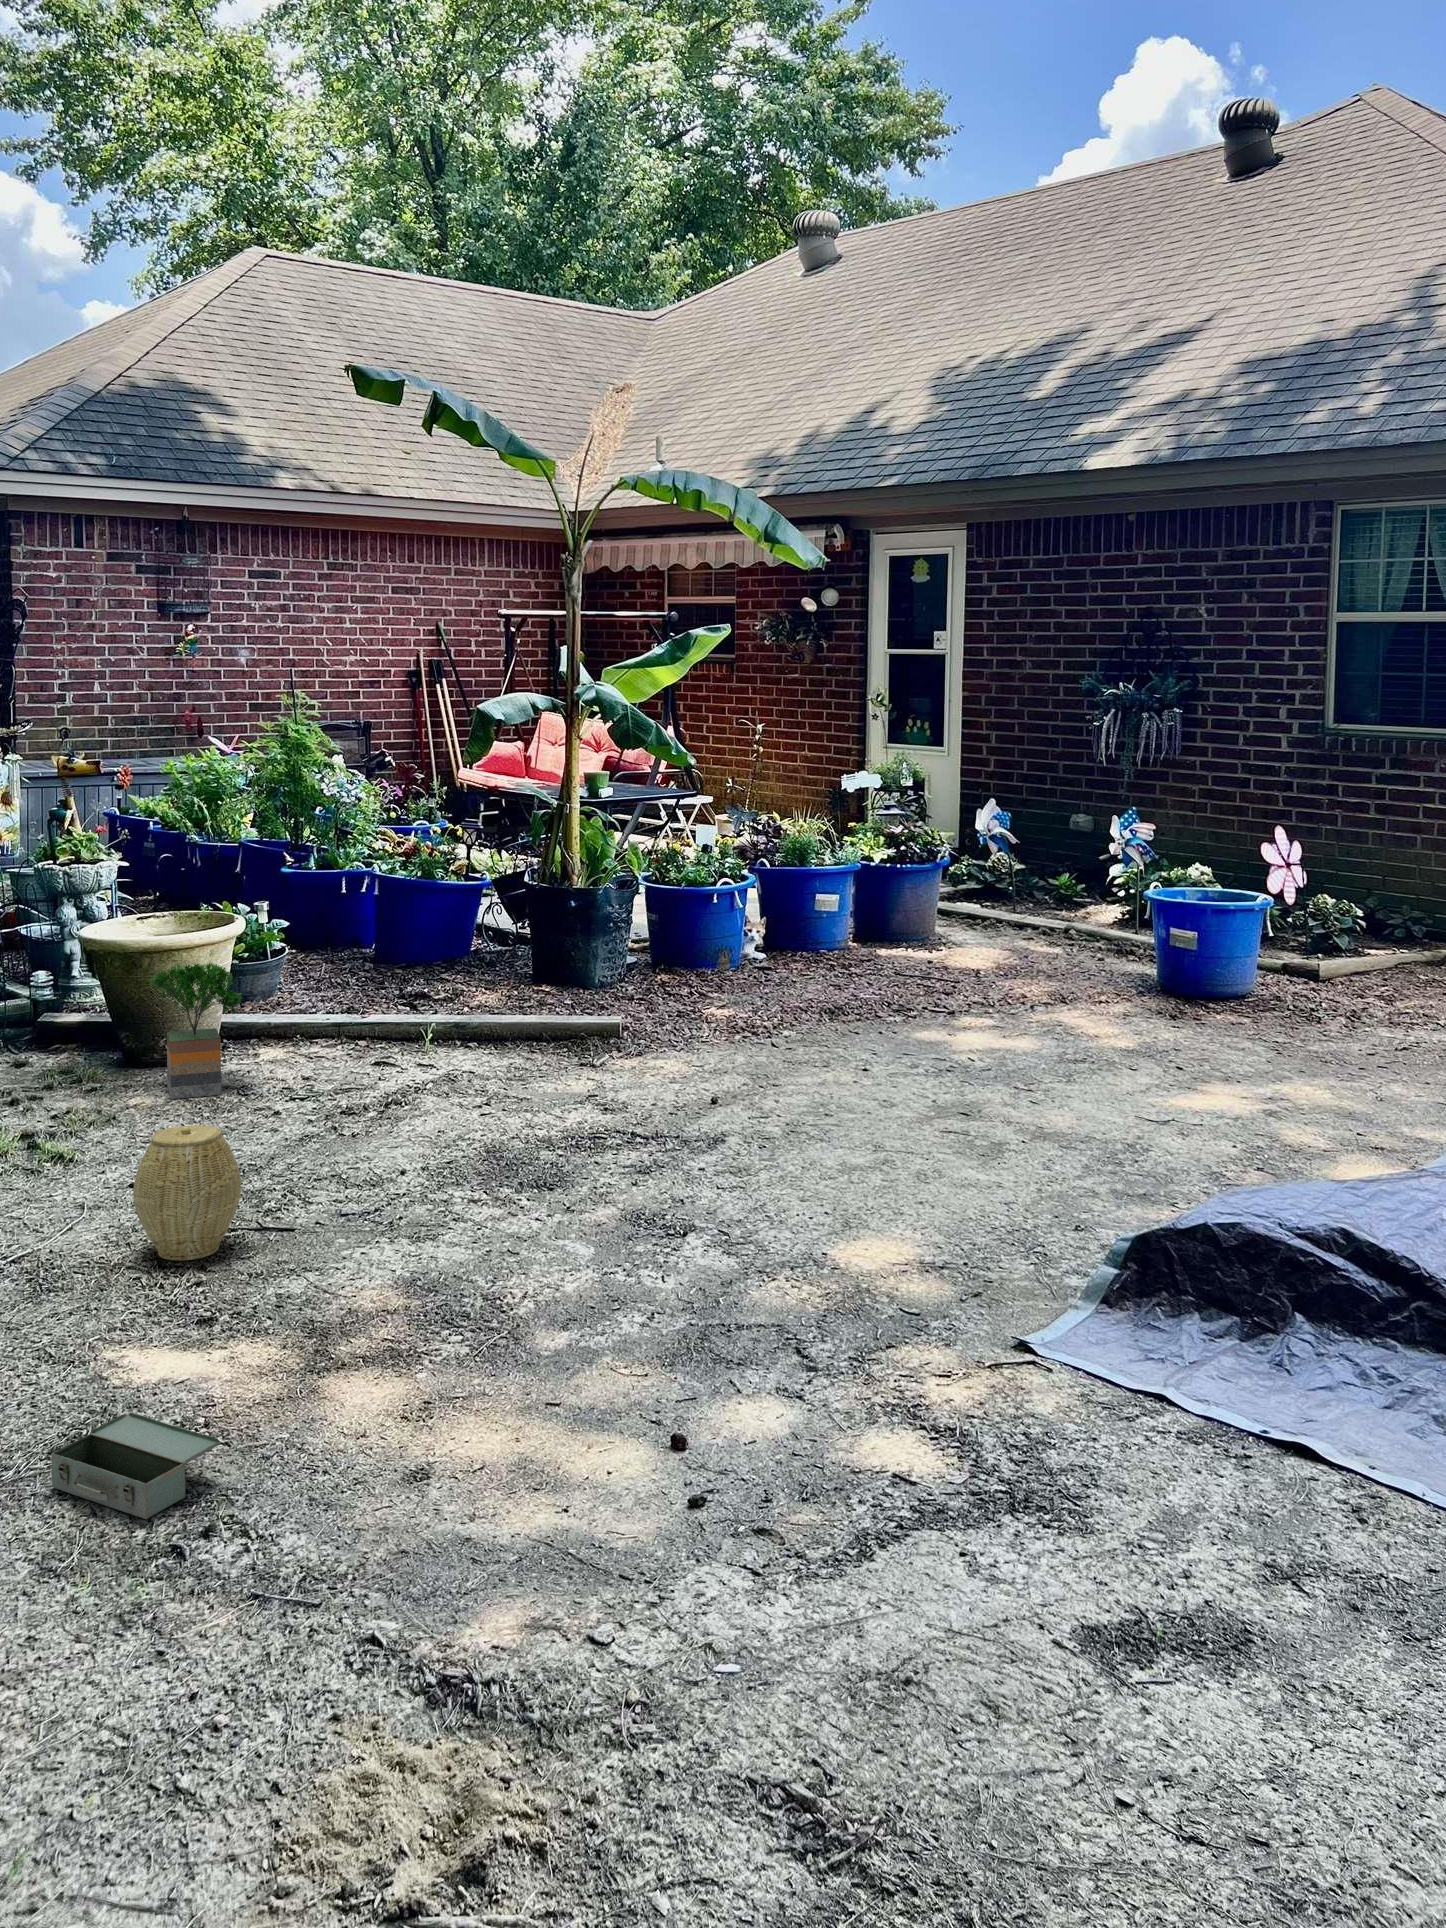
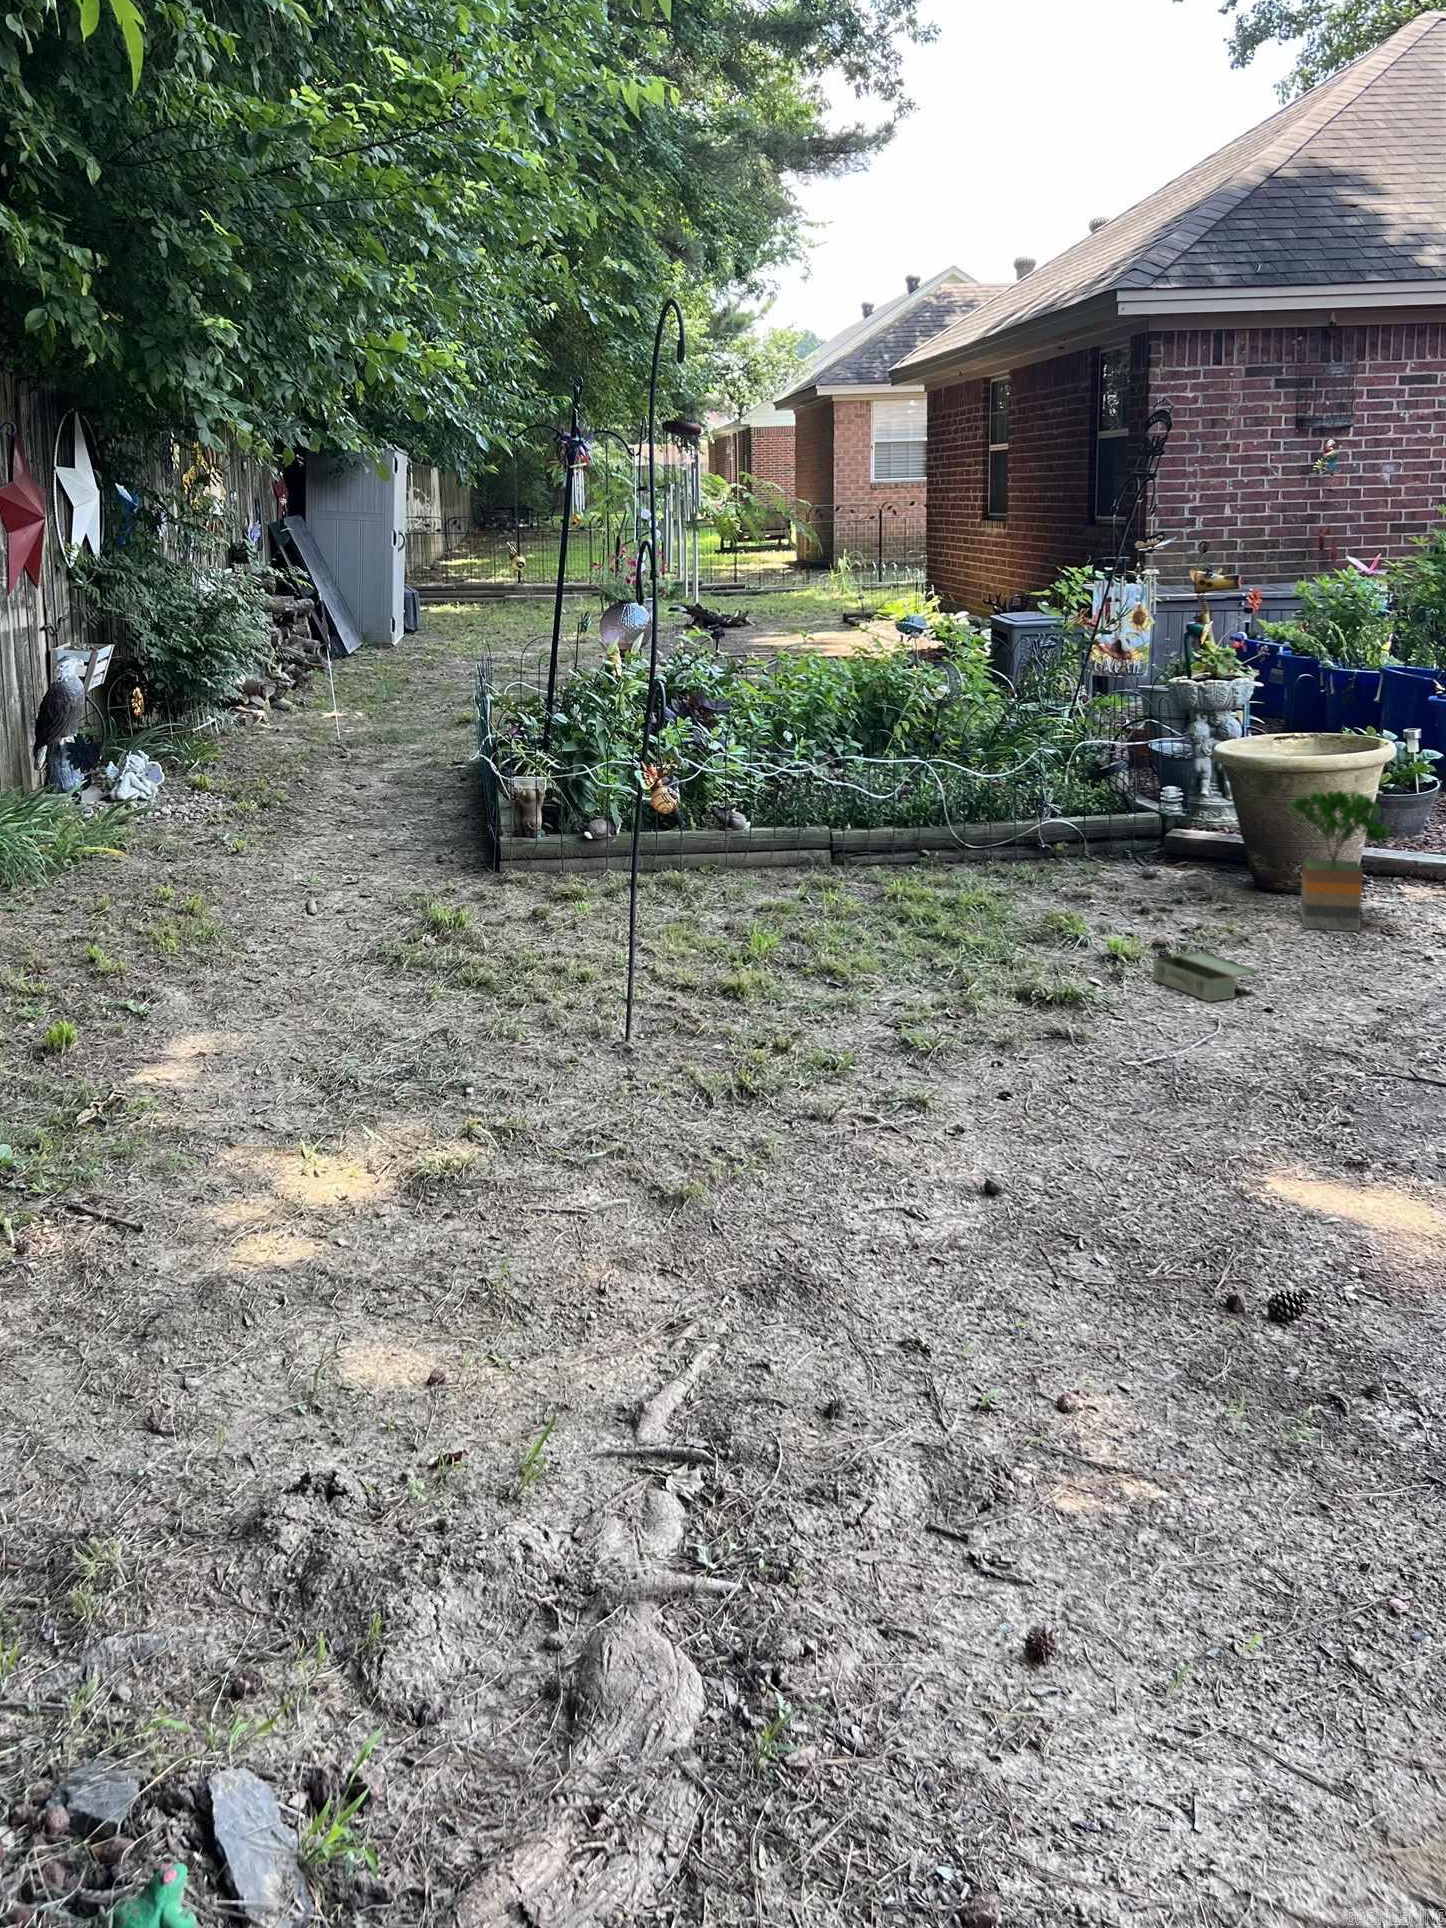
woven basket: present [133,1125,241,1261] -> none [1276,957,1396,1099]
toolbox: present [51,1413,221,1519] -> present [1153,952,1258,1001]

